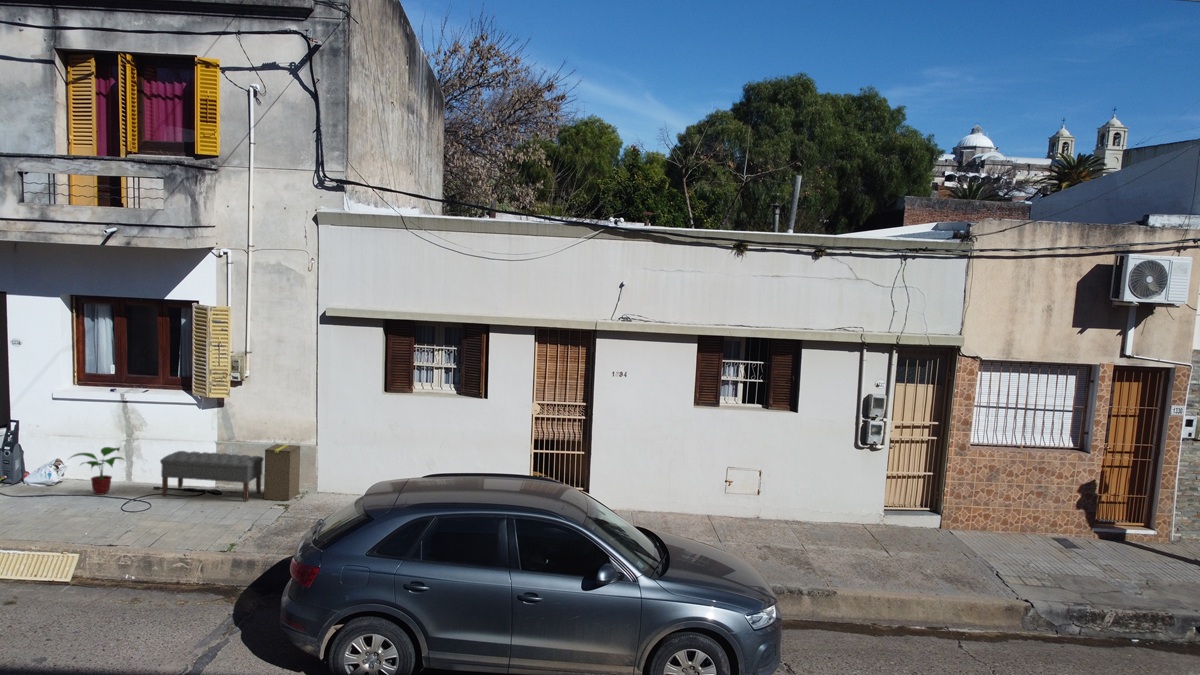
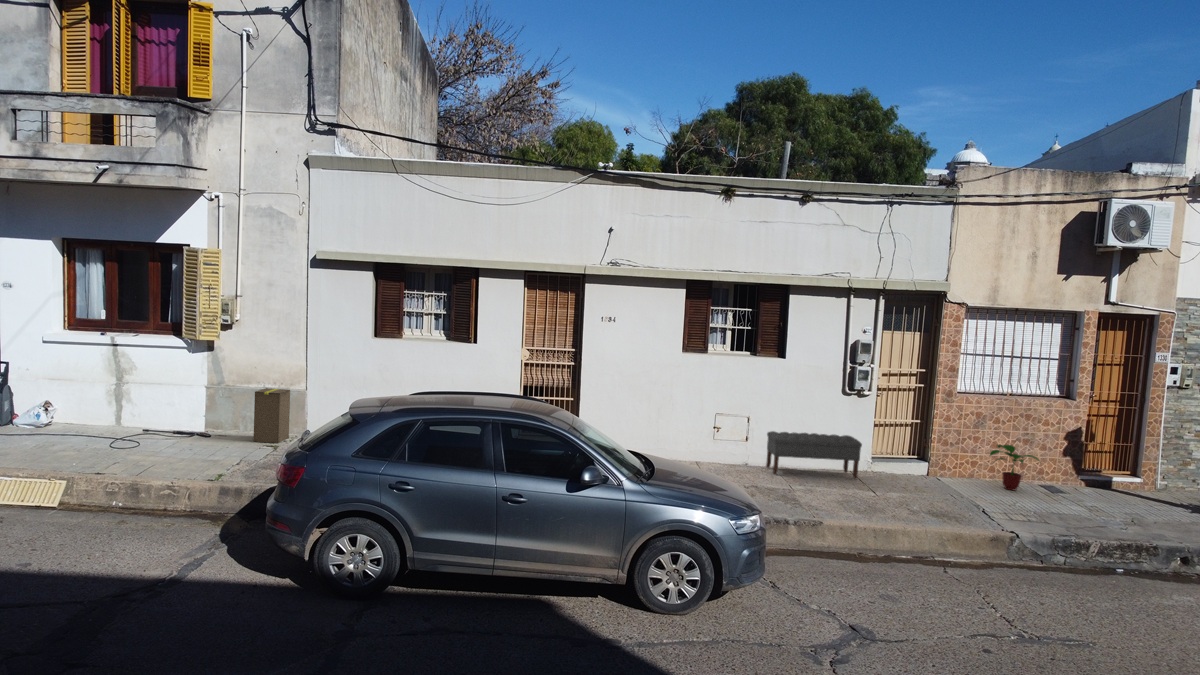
potted plant: present [72,447,124,495] -> present [990,445,1039,490]
bench: present [160,451,263,502] -> present [766,431,862,479]

